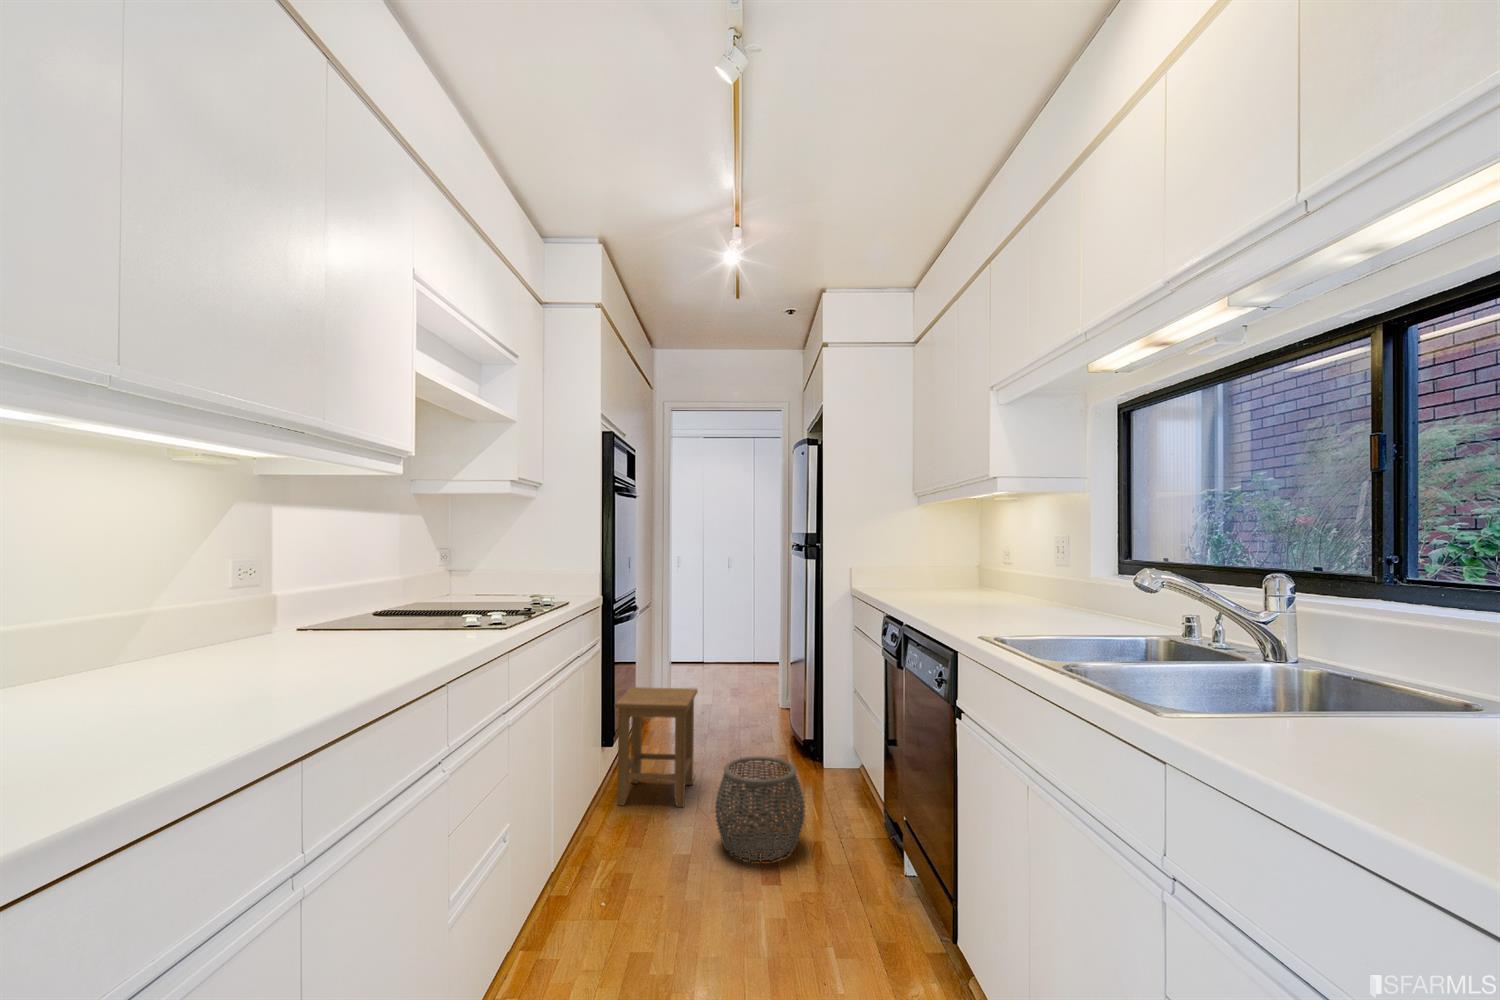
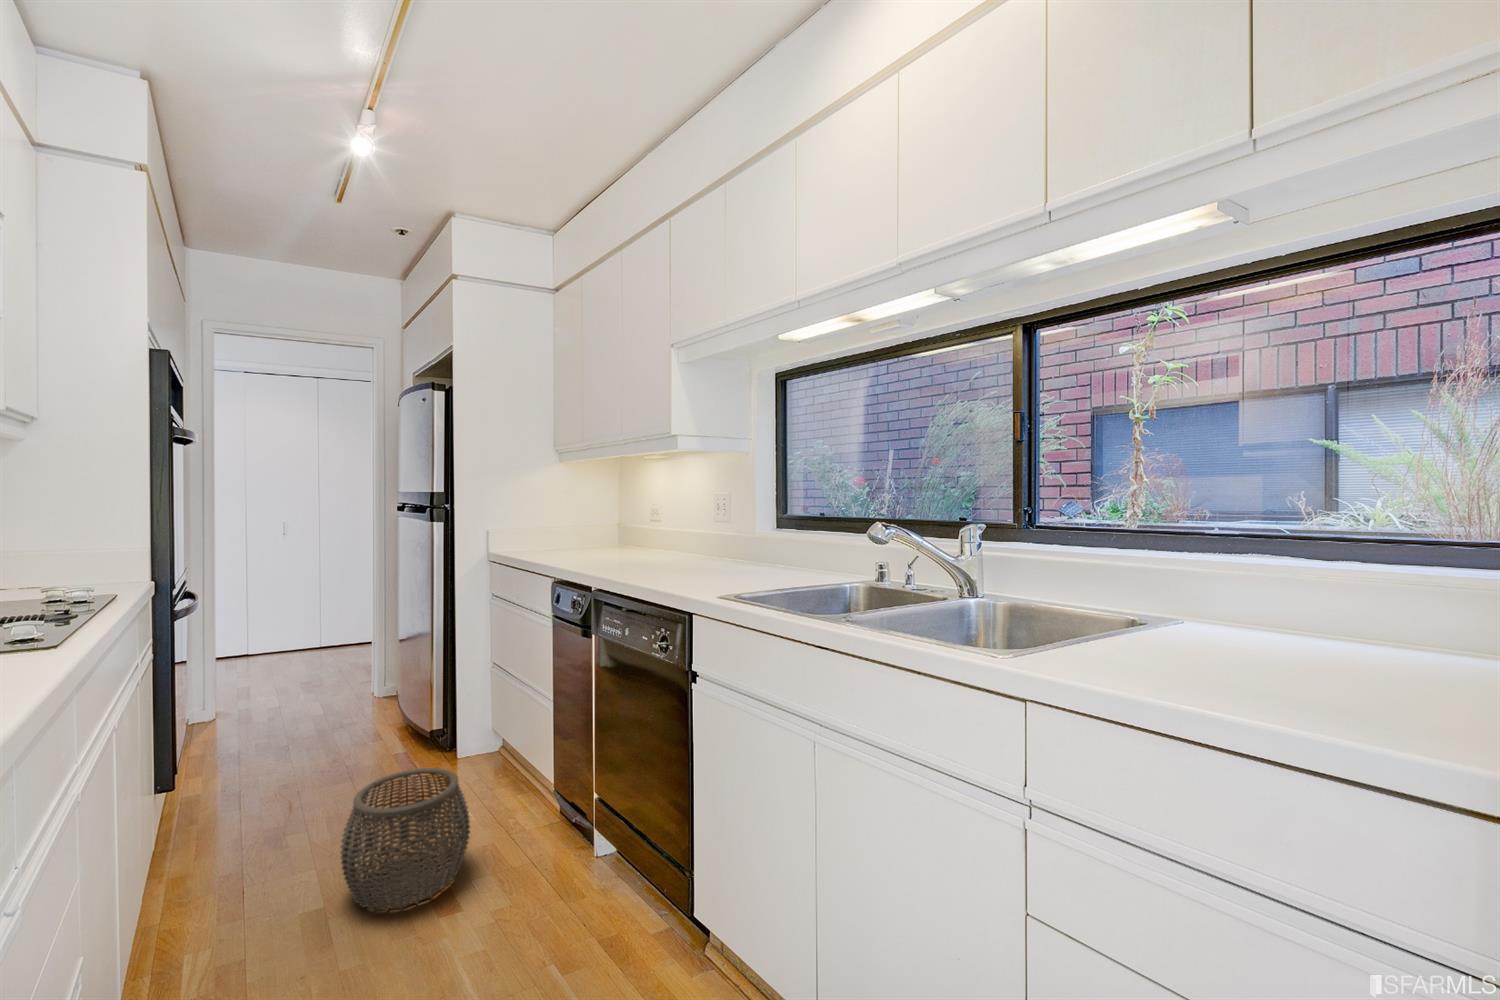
stool: present [615,687,698,807] -> none [135,701,283,901]

